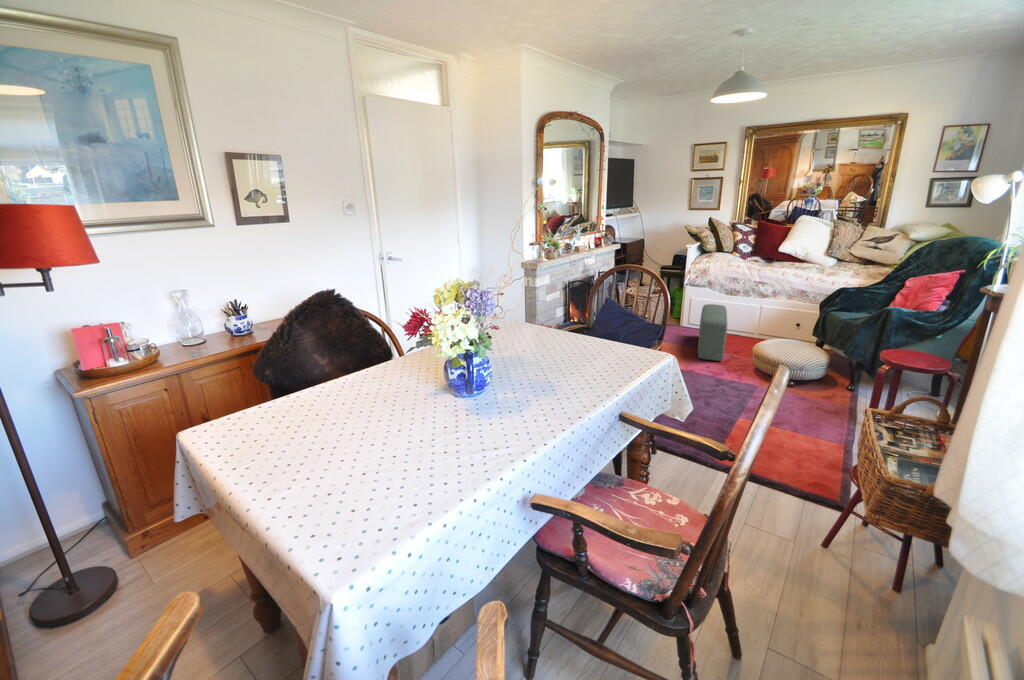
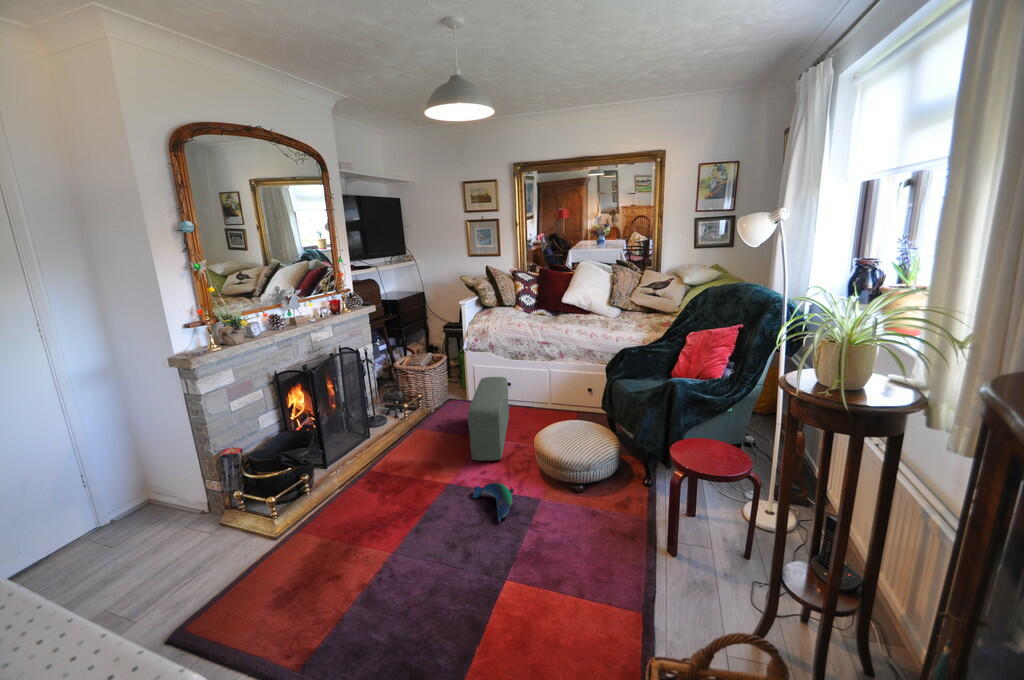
plush toy: none [705,368,739,390] -> present [473,483,514,522]

